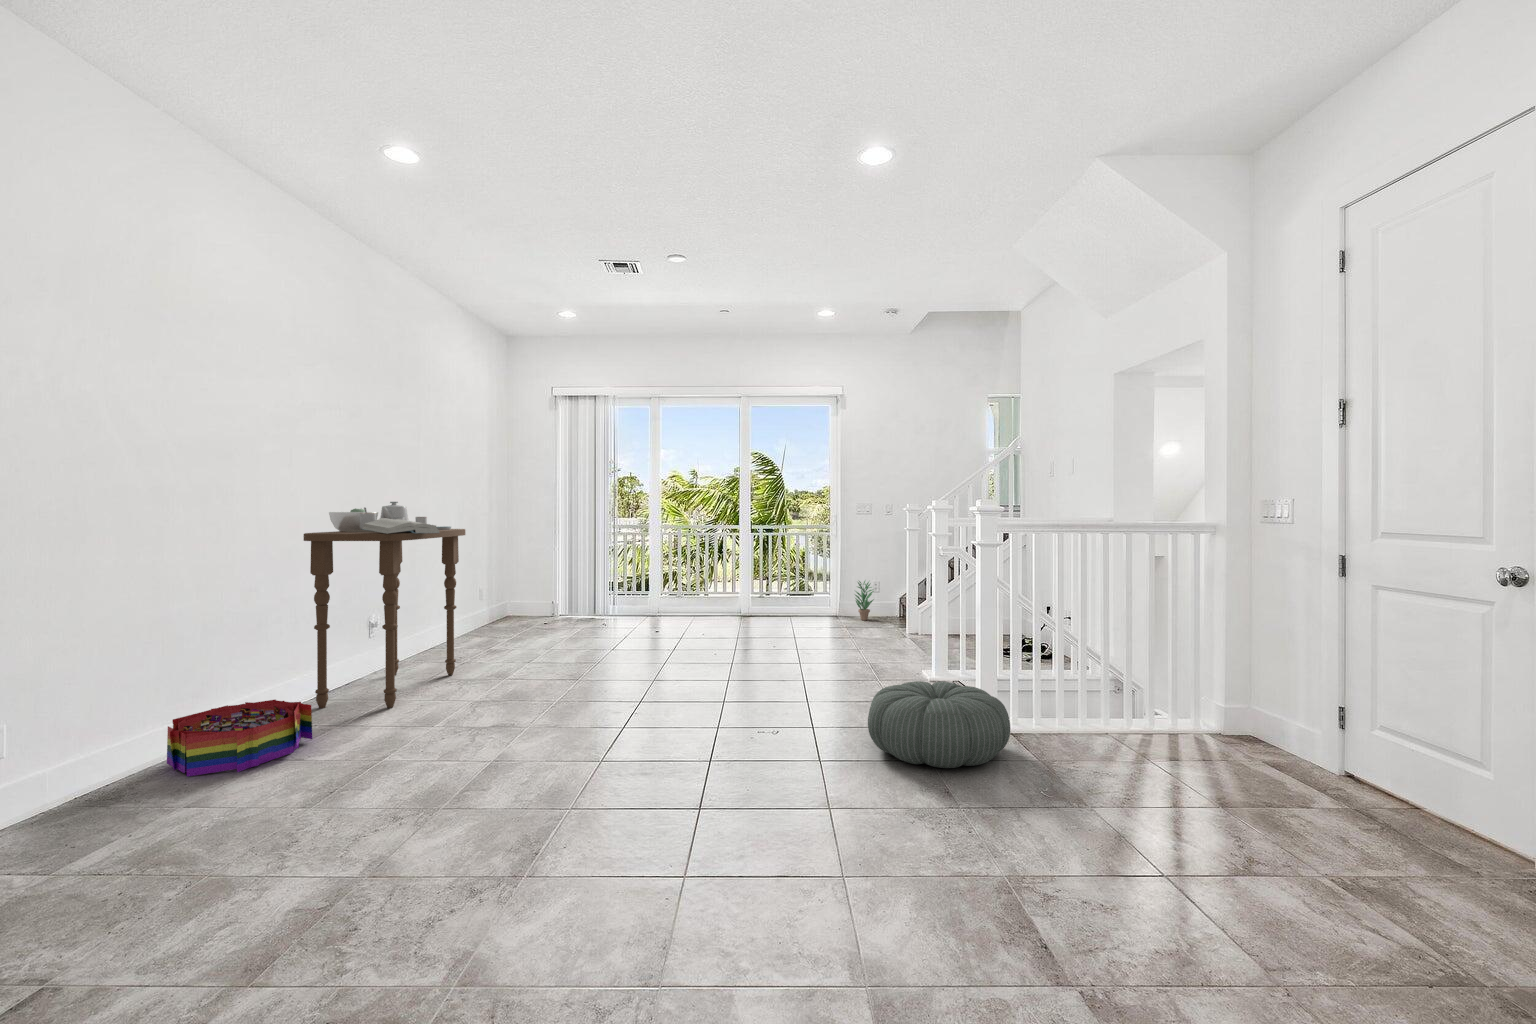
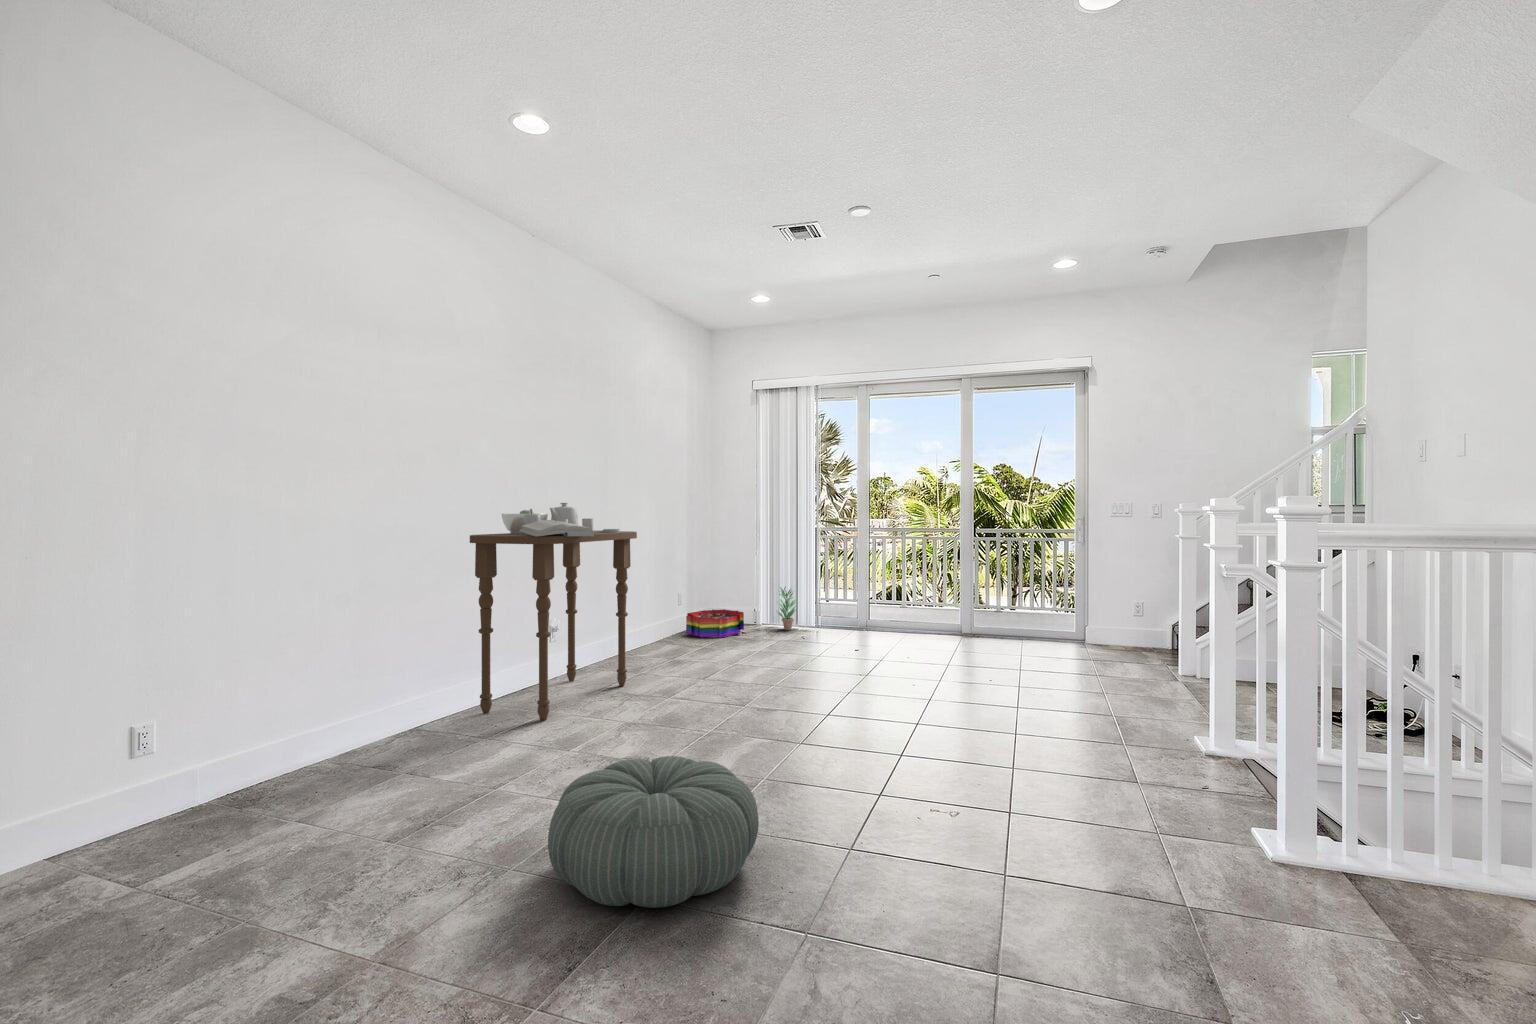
potted plant: present [855,581,873,620] -> present [777,587,796,630]
pouf: present [868,681,1010,768] -> present [548,756,759,908]
storage bin: present [167,700,312,776] -> present [686,609,744,638]

